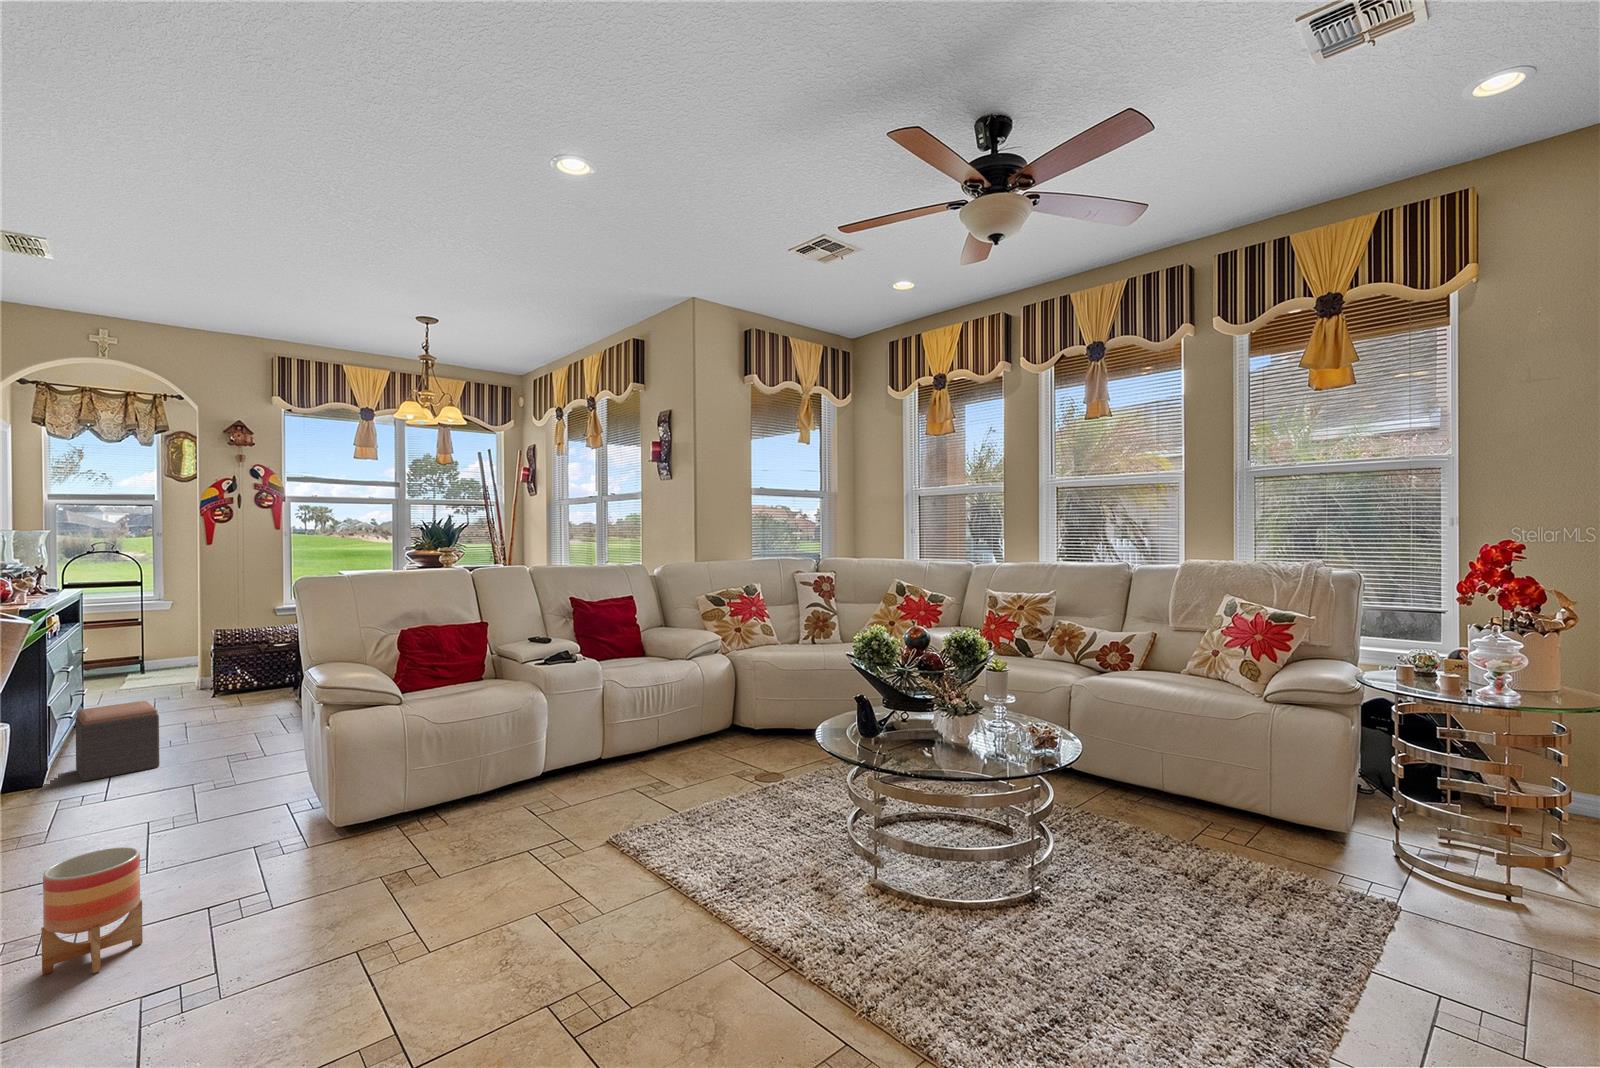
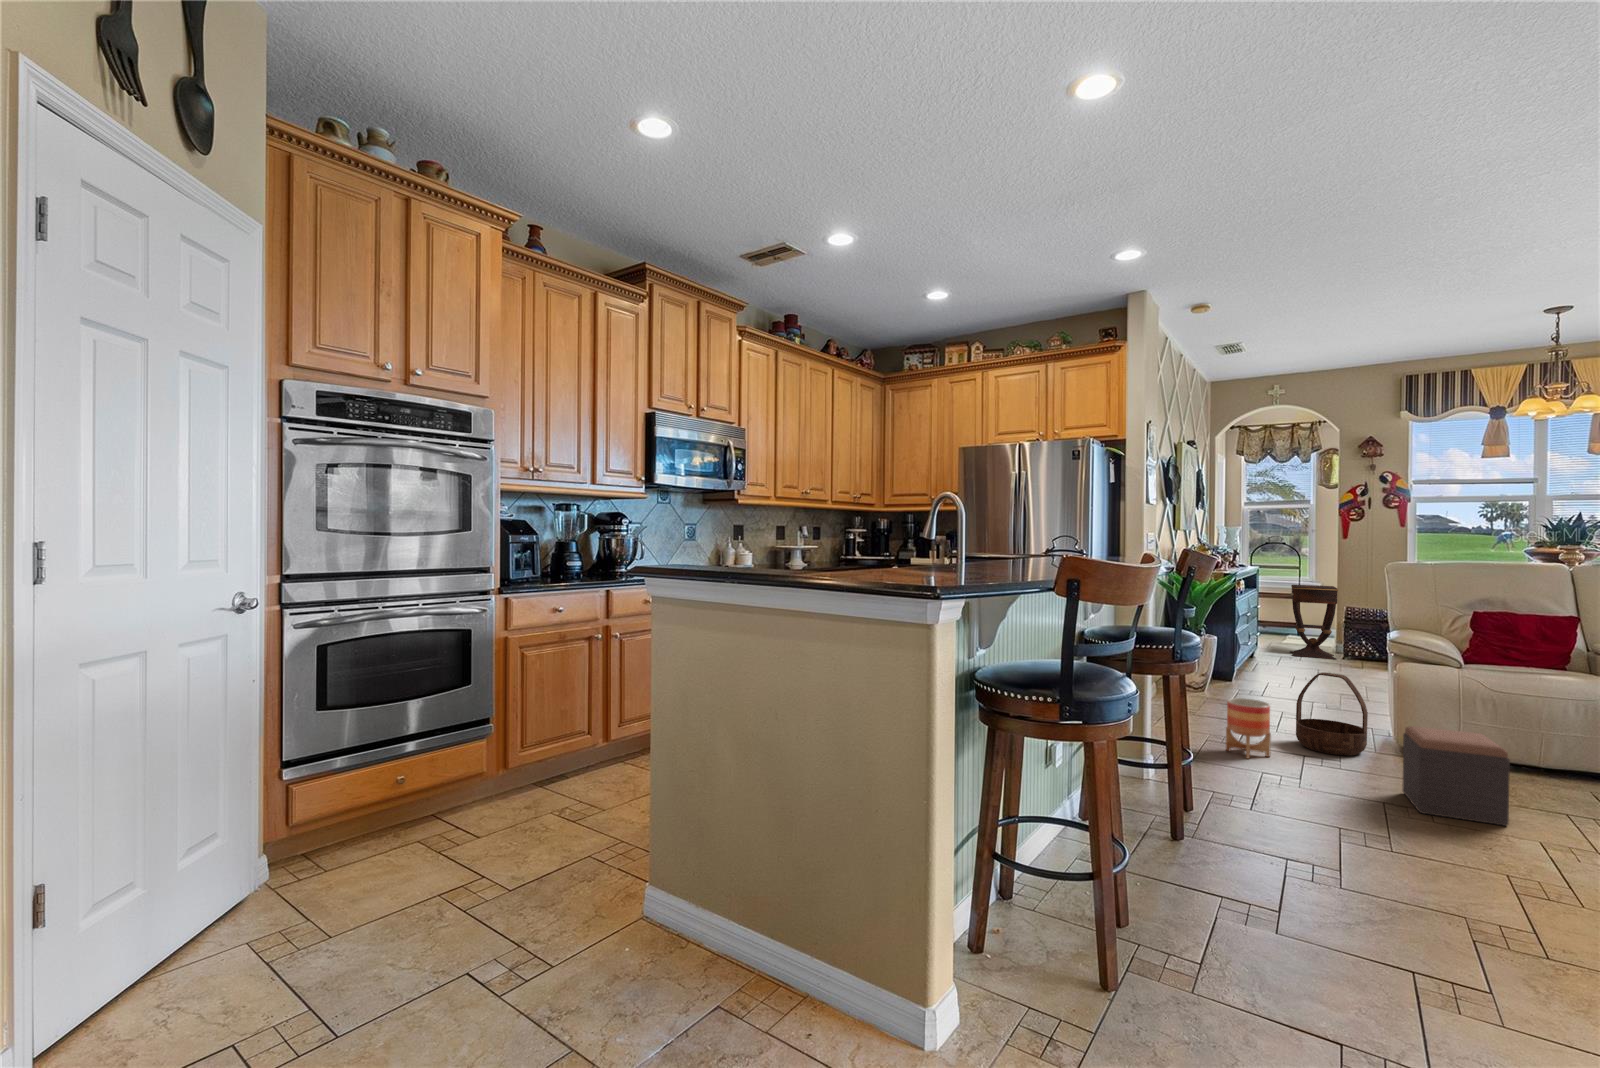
side table: none [134,606,205,708] -> present [1290,585,1338,659]
footstool: present [75,701,159,782] -> present [1402,726,1510,826]
basket: none [182,753,294,887] -> present [1296,673,1368,755]

